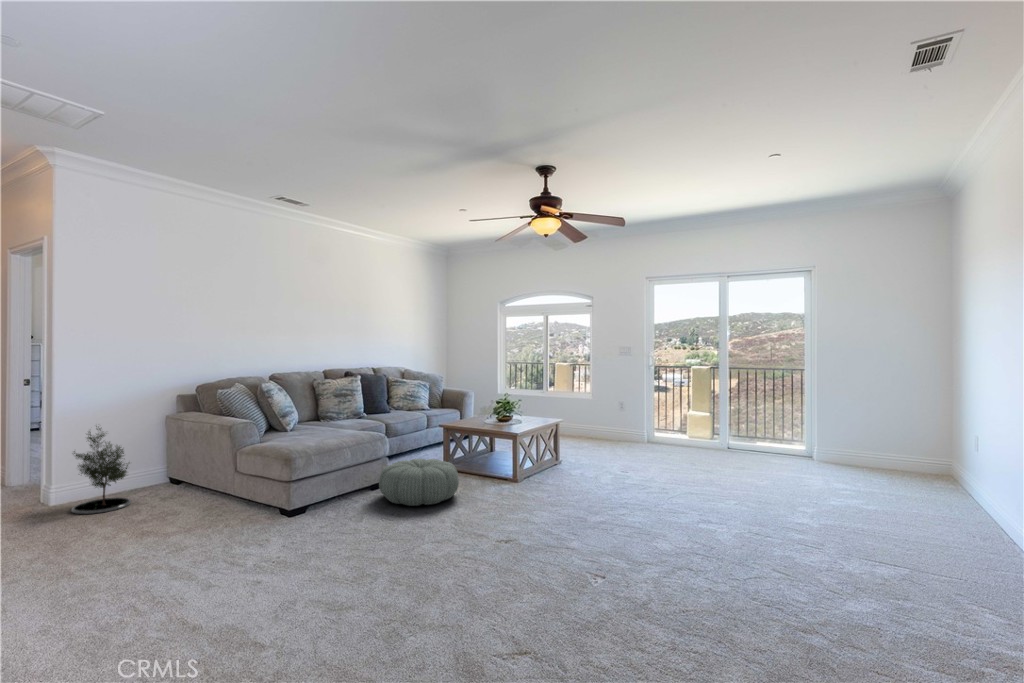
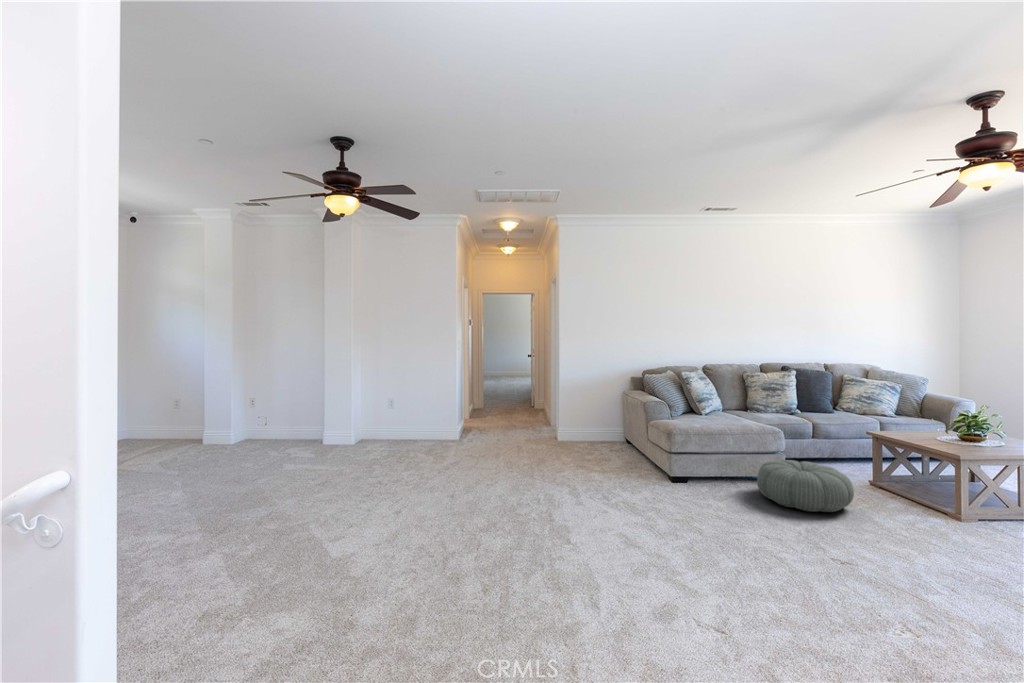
potted tree: present [71,426,131,514] -> none [573,392,605,447]

